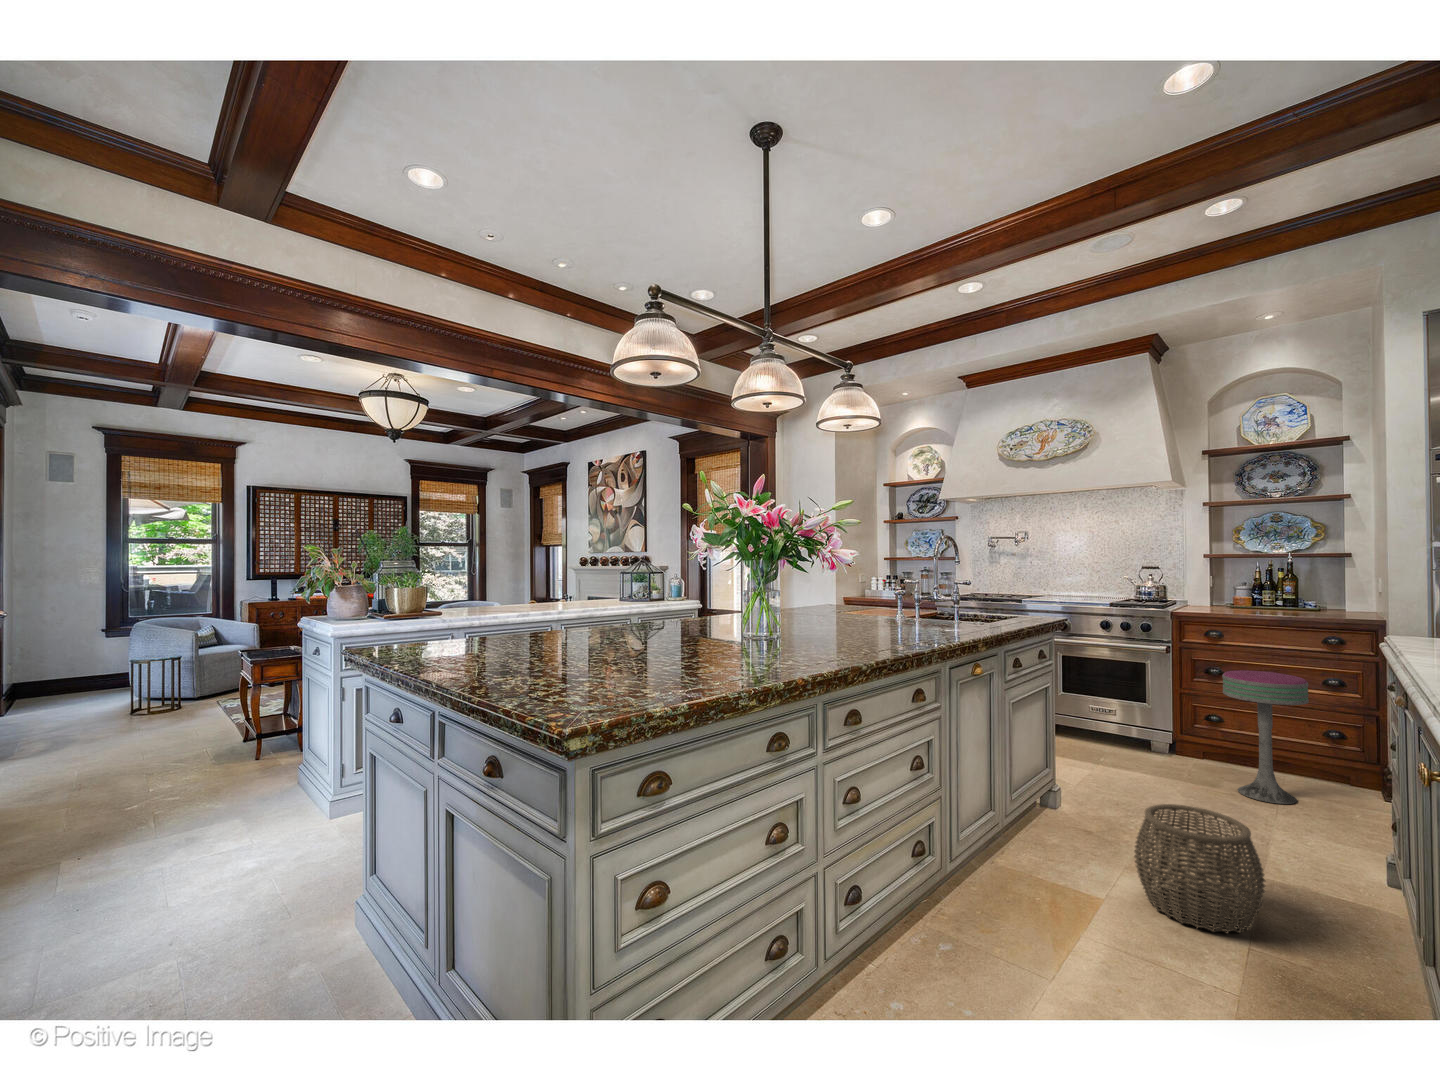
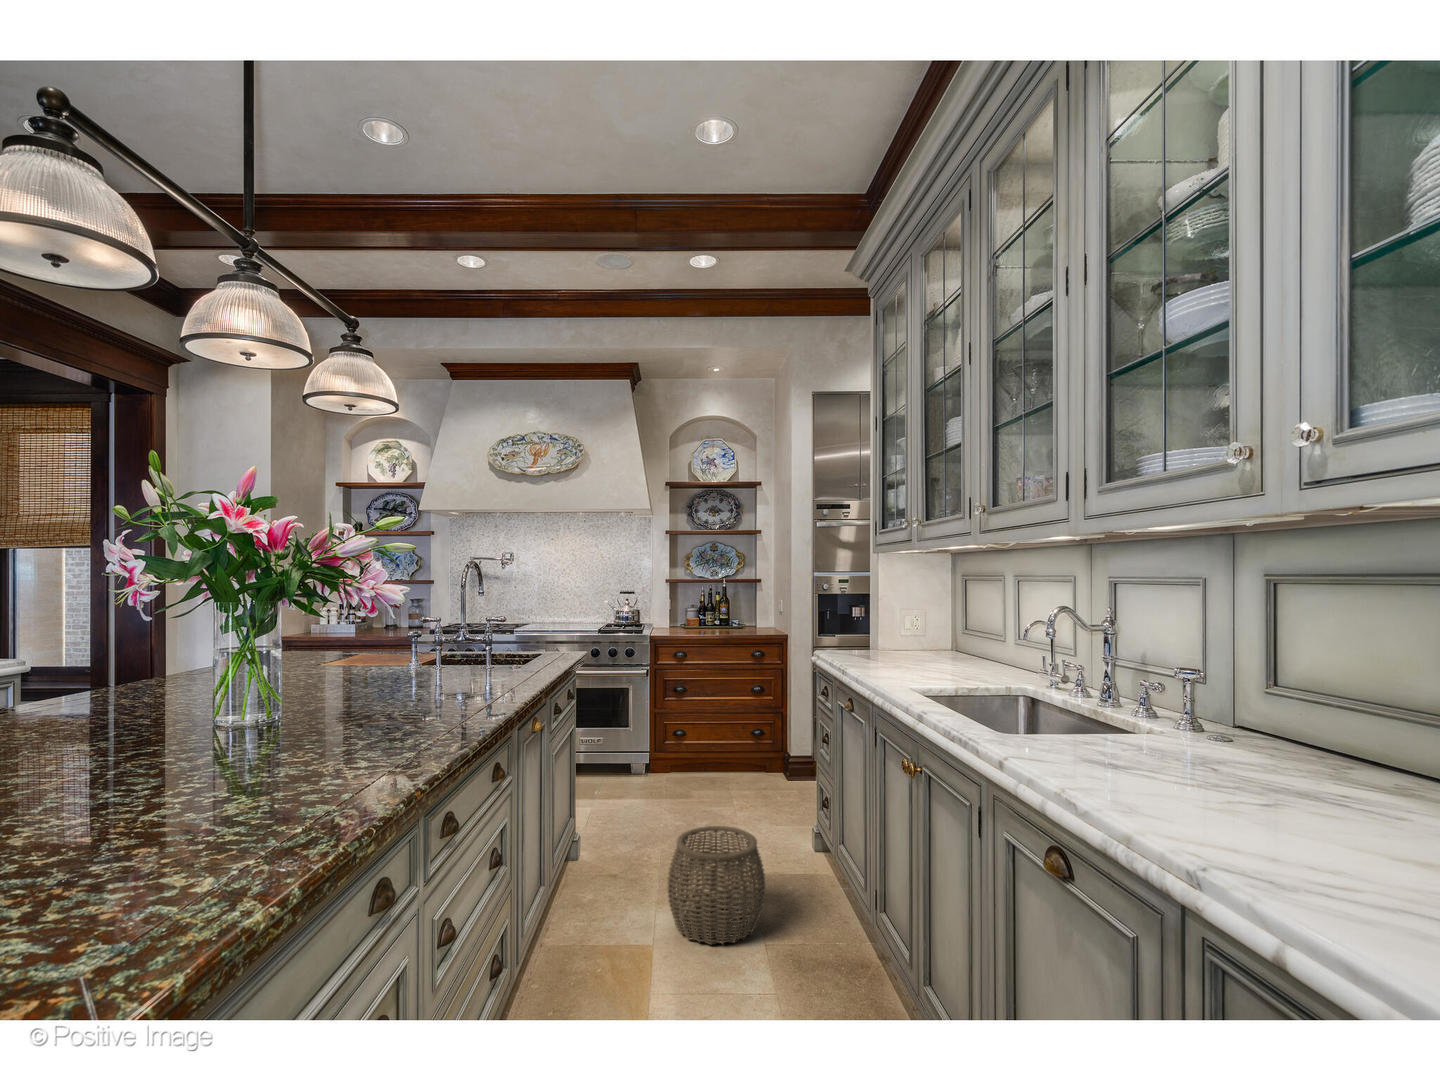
bar stool: present [1222,670,1309,804] -> none [692,684,749,800]

